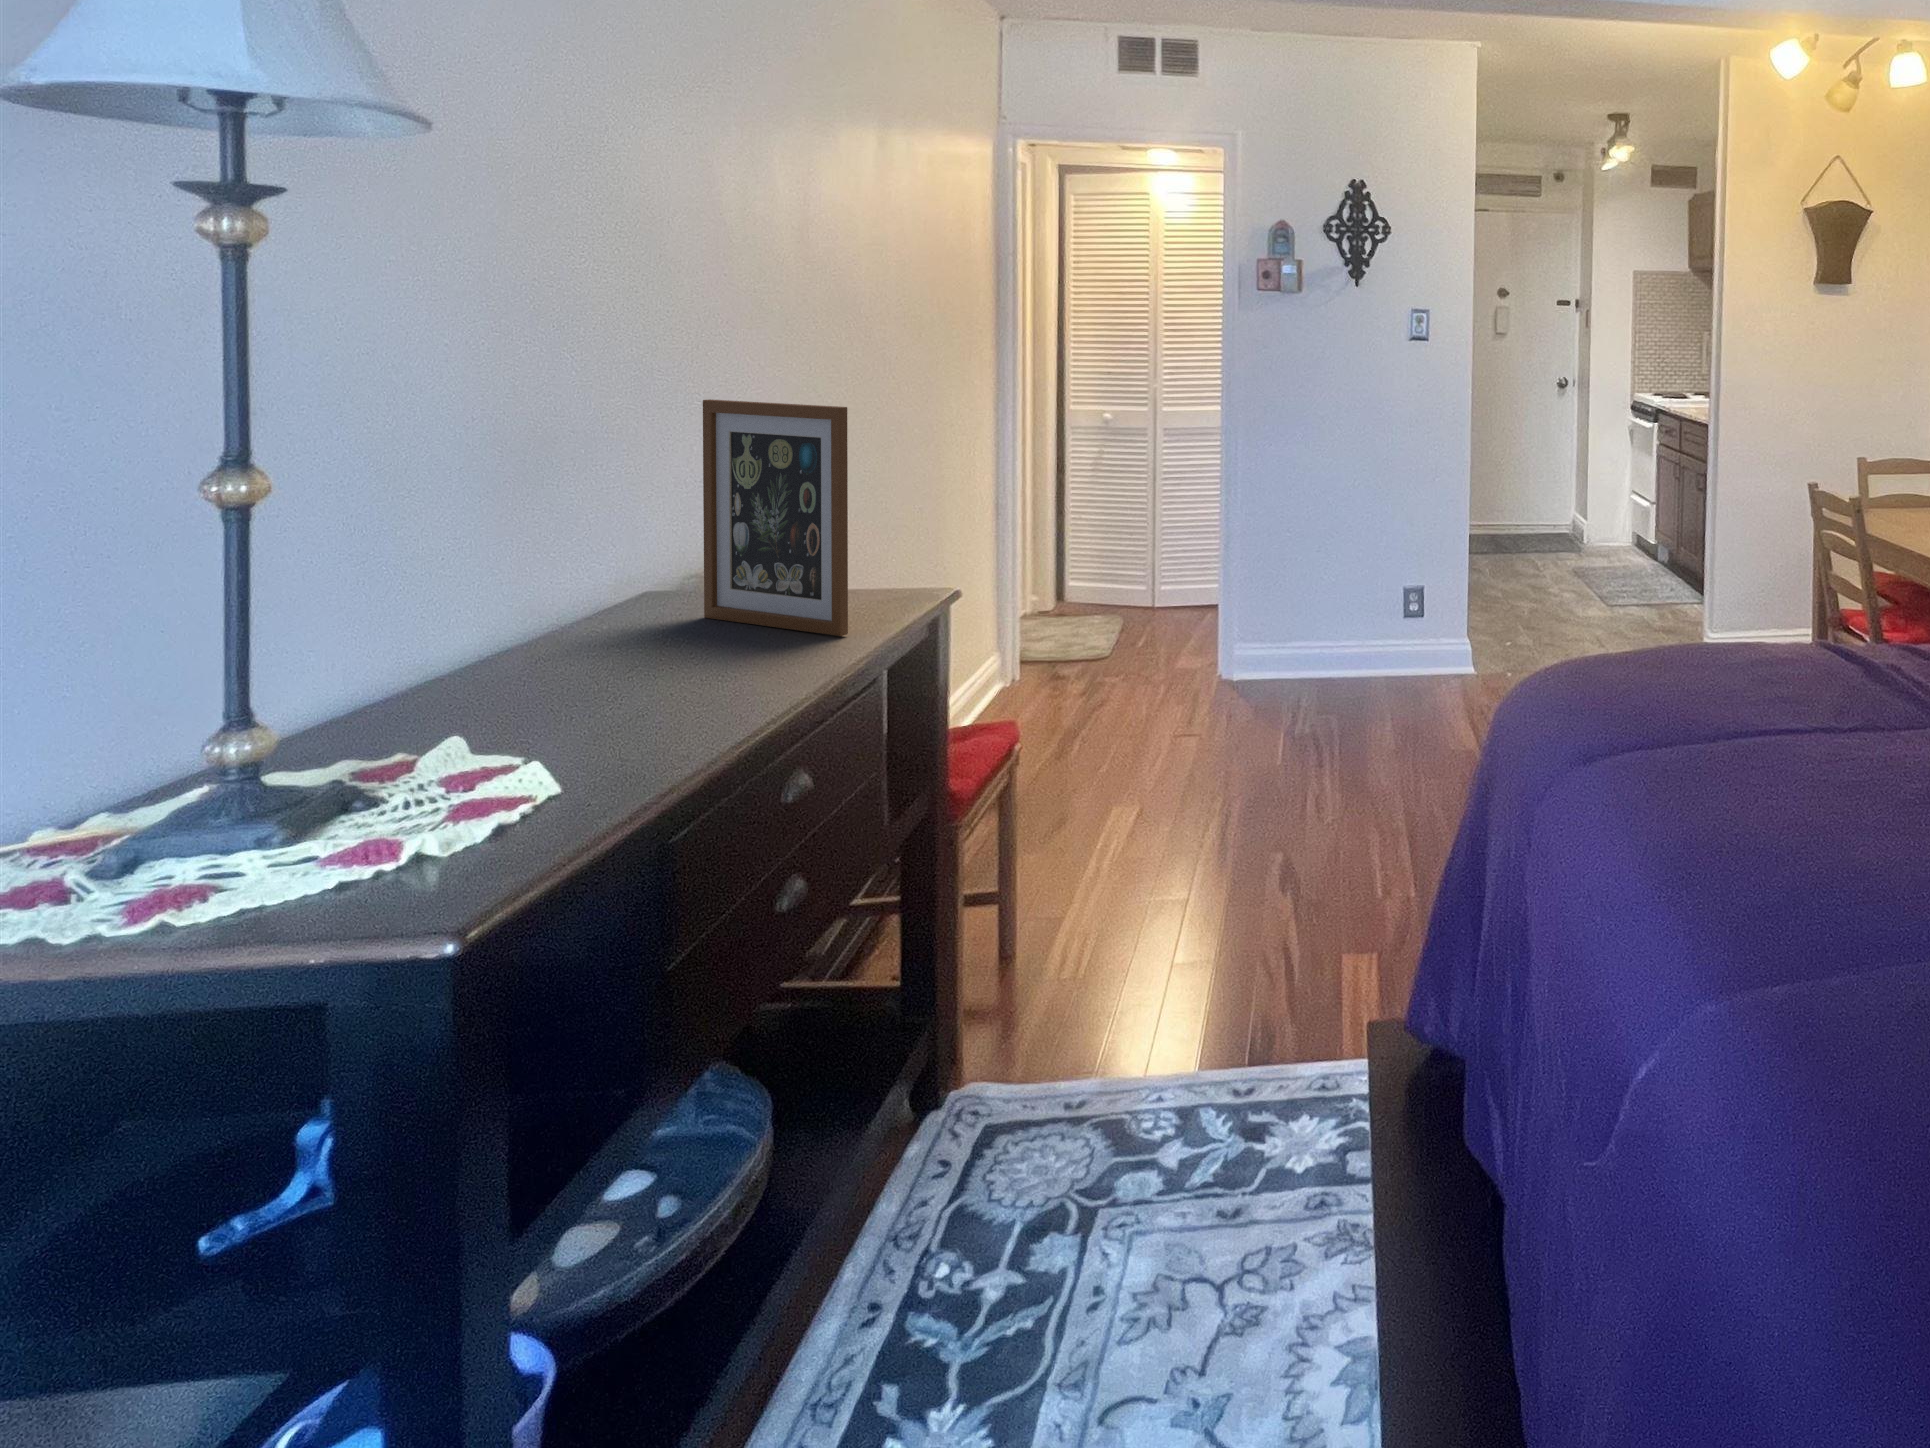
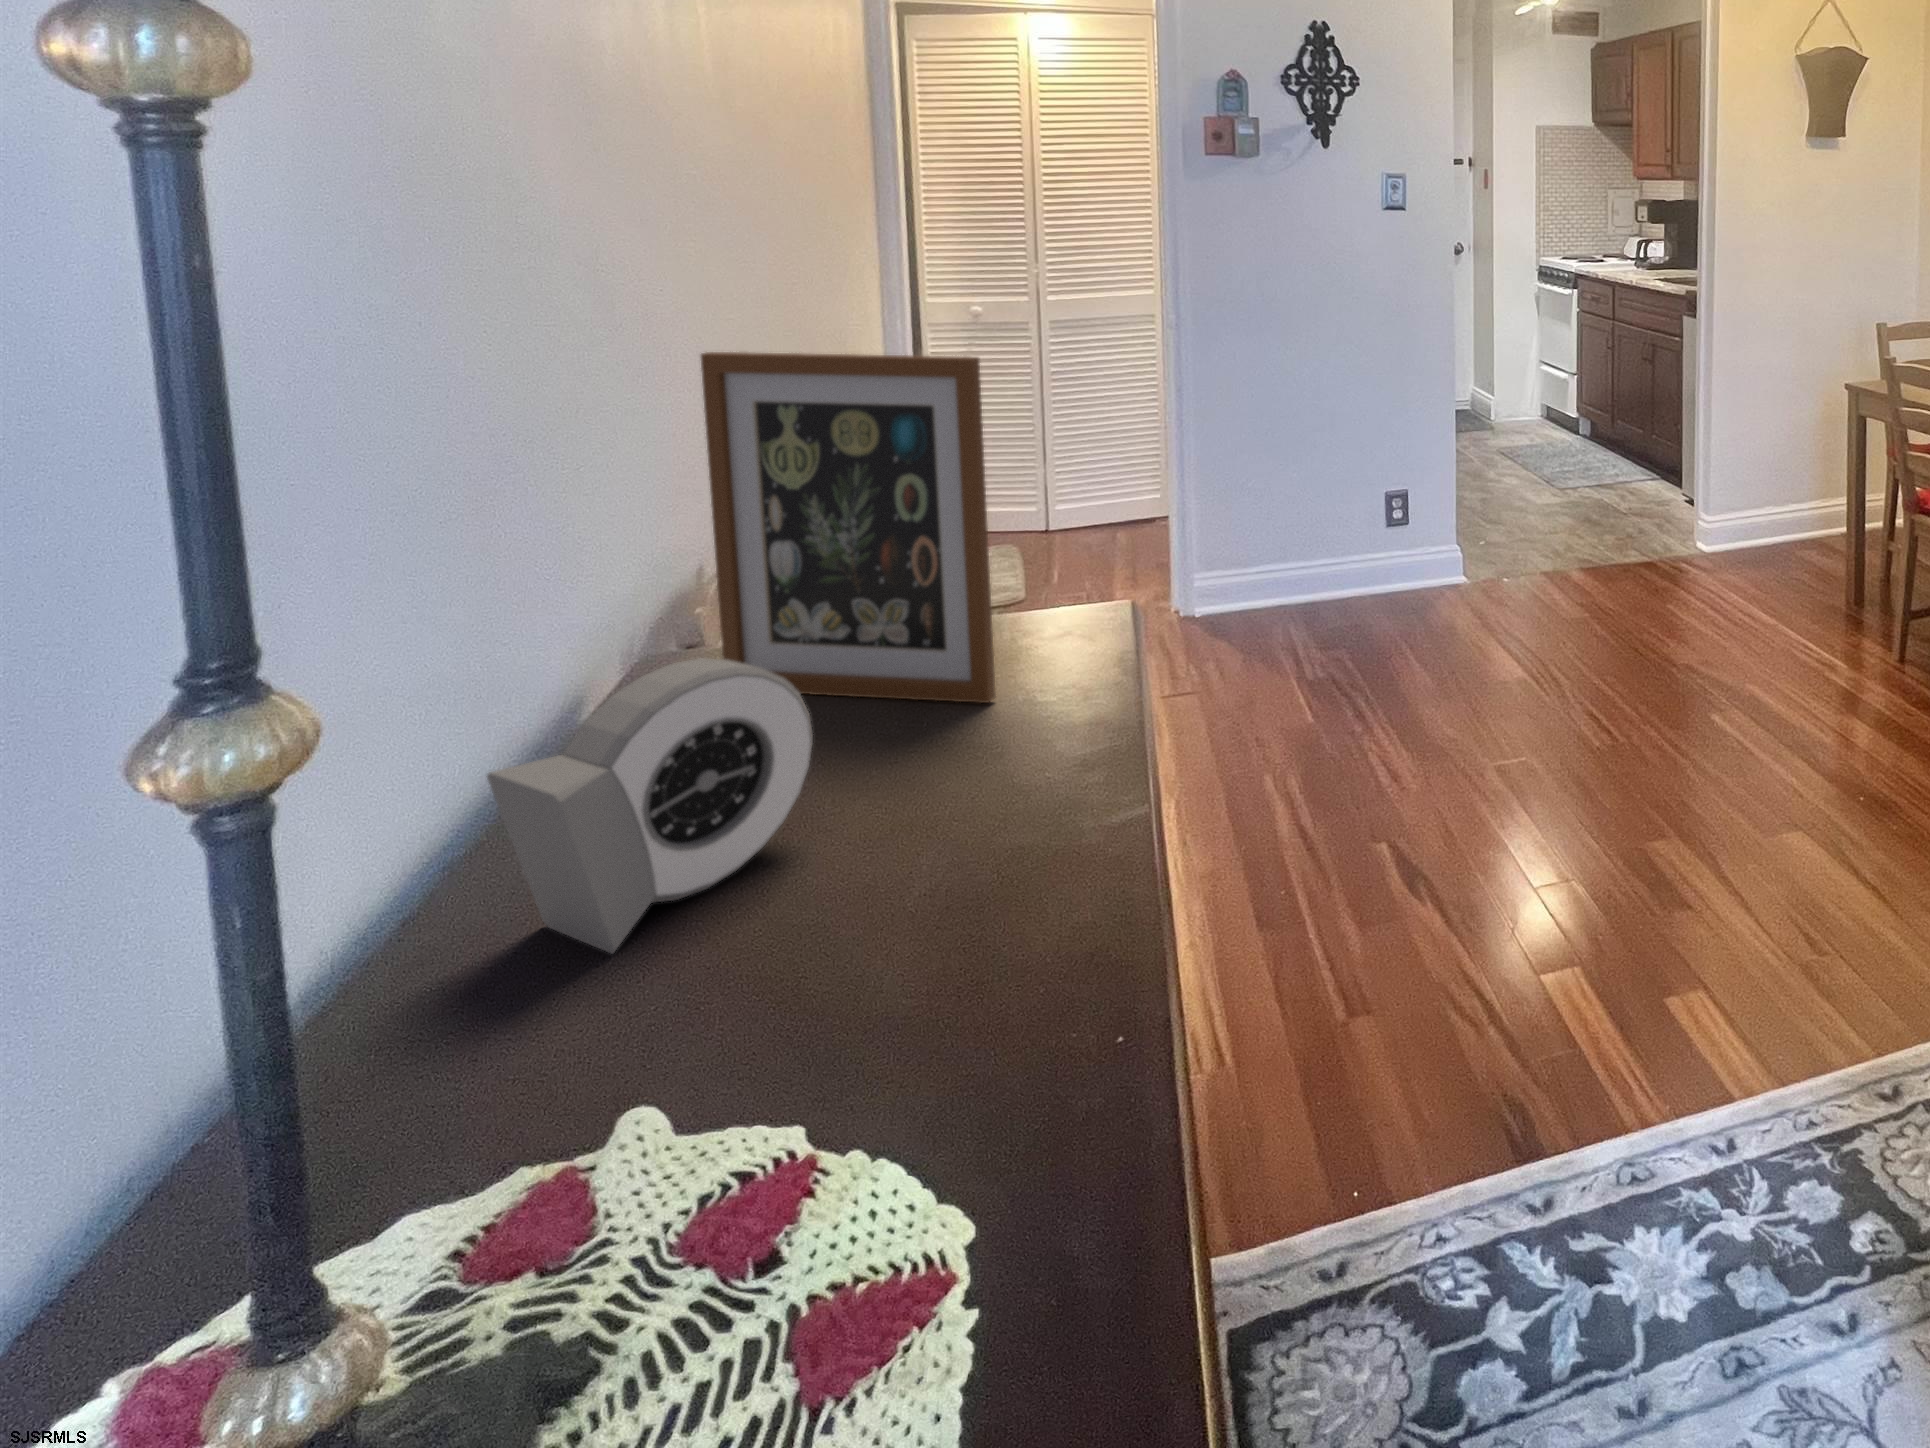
alarm clock: none [484,561,679,711] -> present [487,658,813,953]

